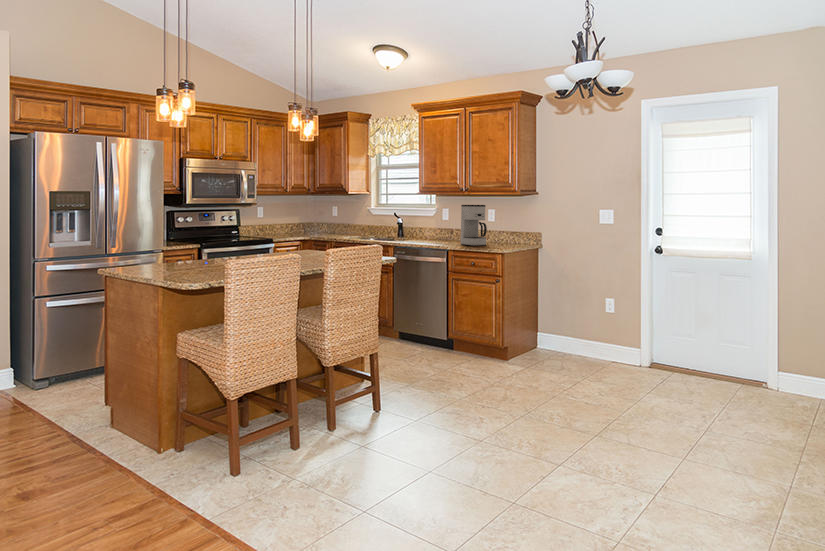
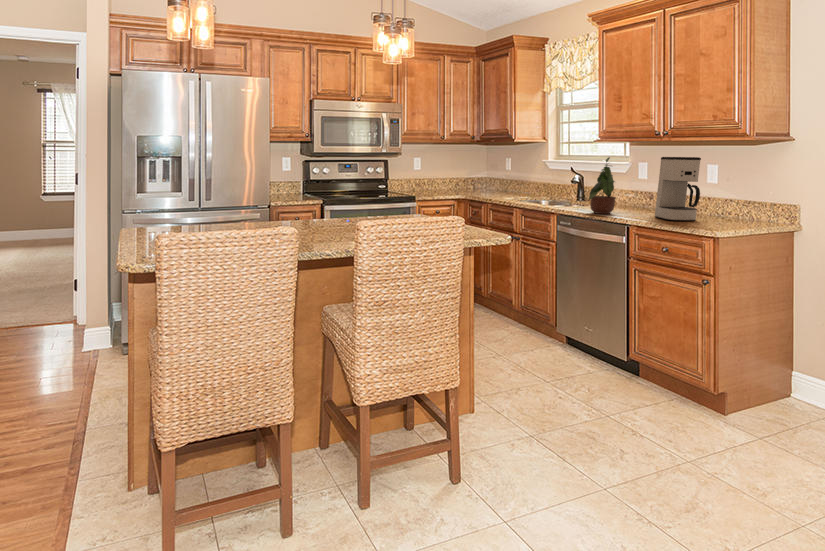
potted plant: none [414,205,437,244] -> present [589,157,616,214]

